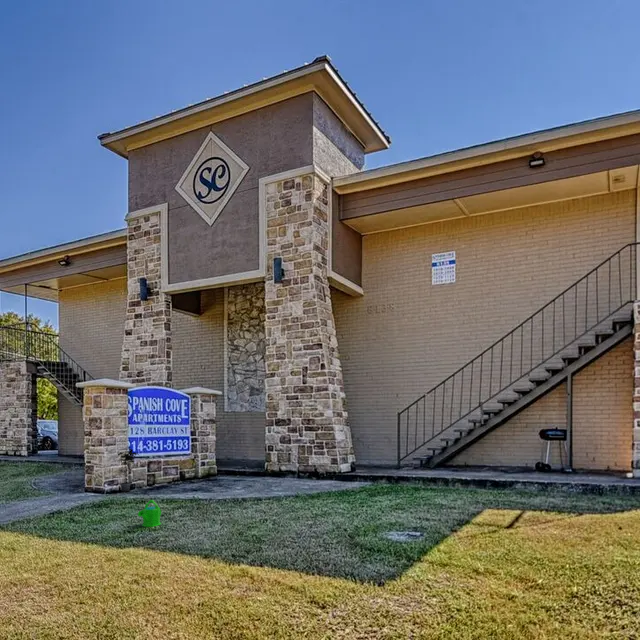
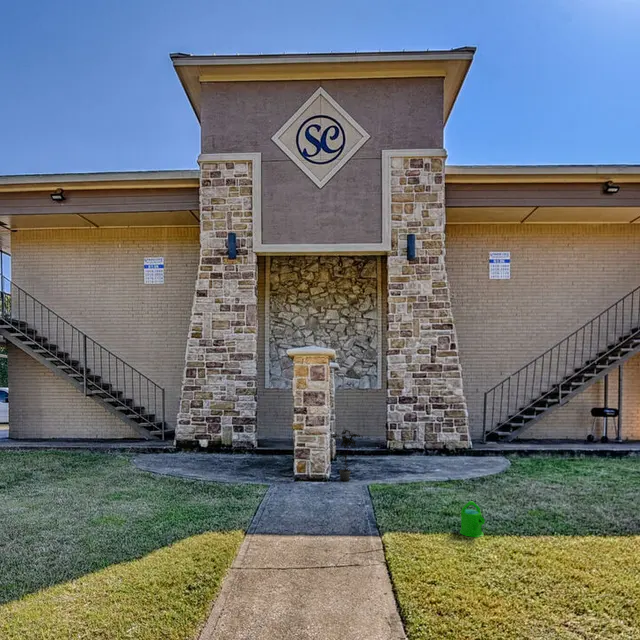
watering can: present [138,500,161,527] -> present [460,501,485,537]

